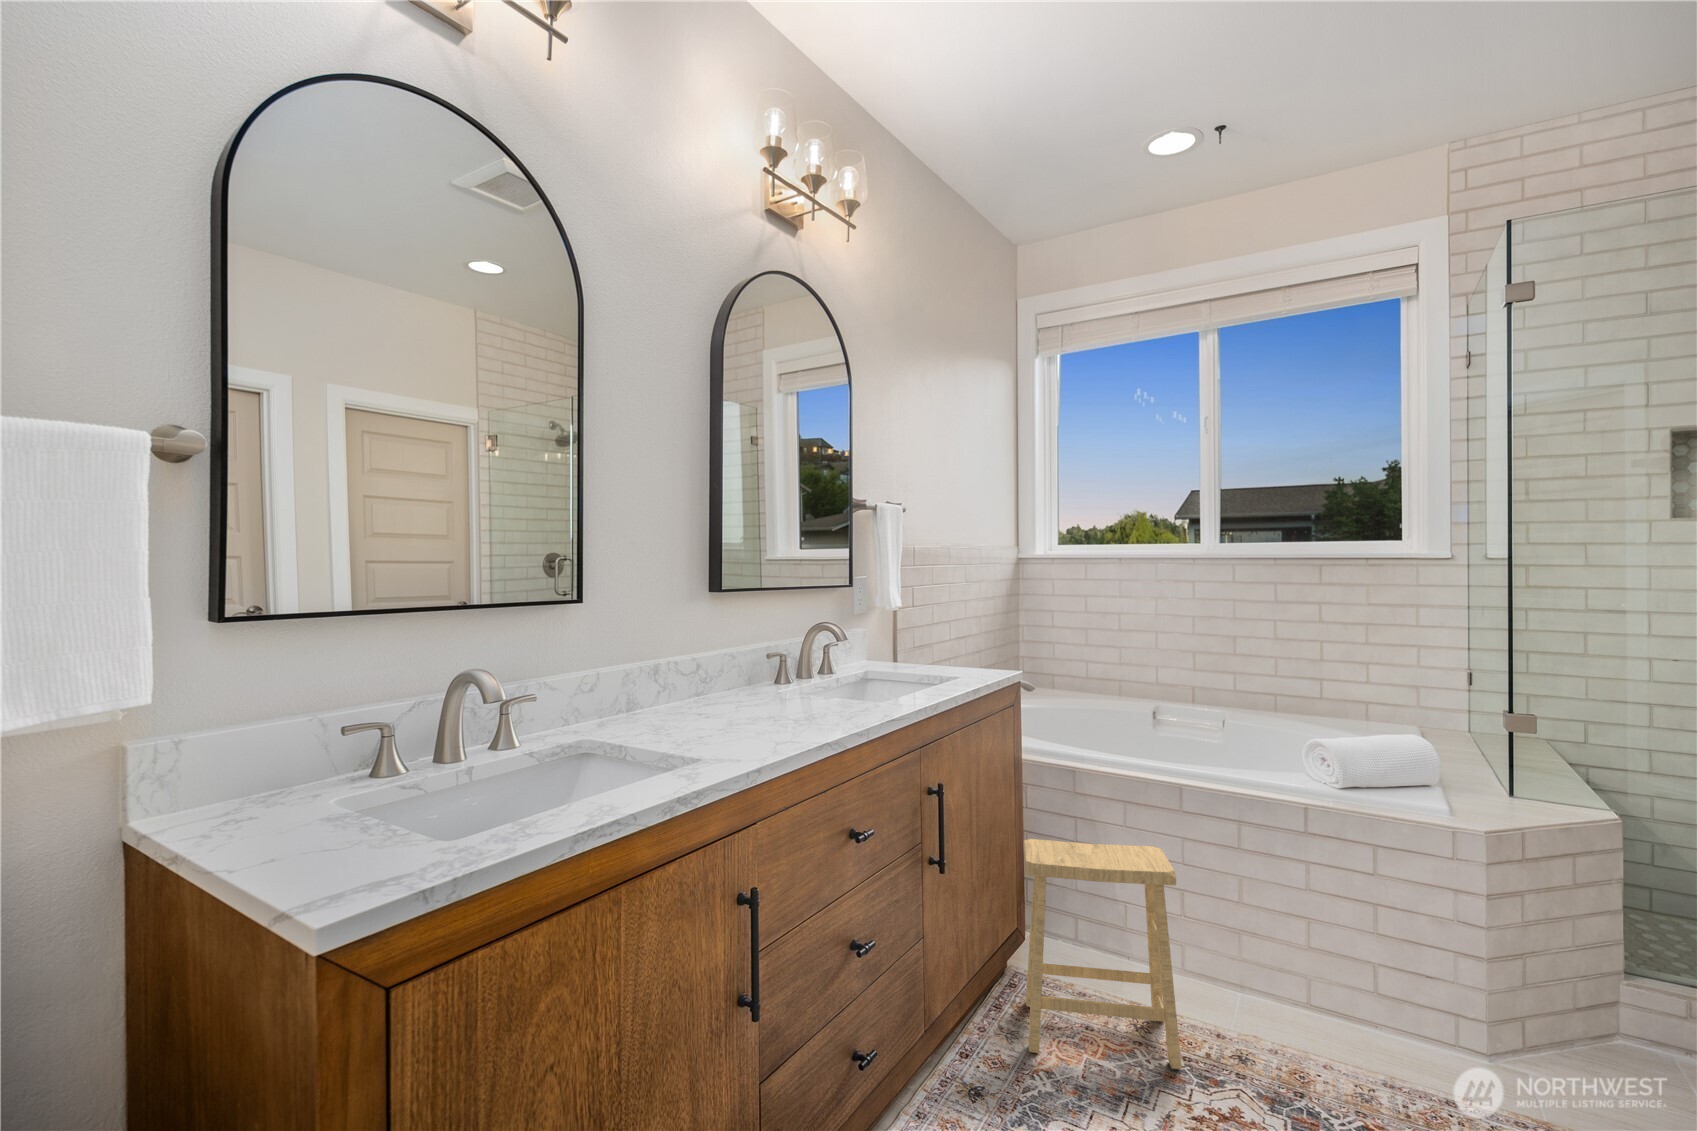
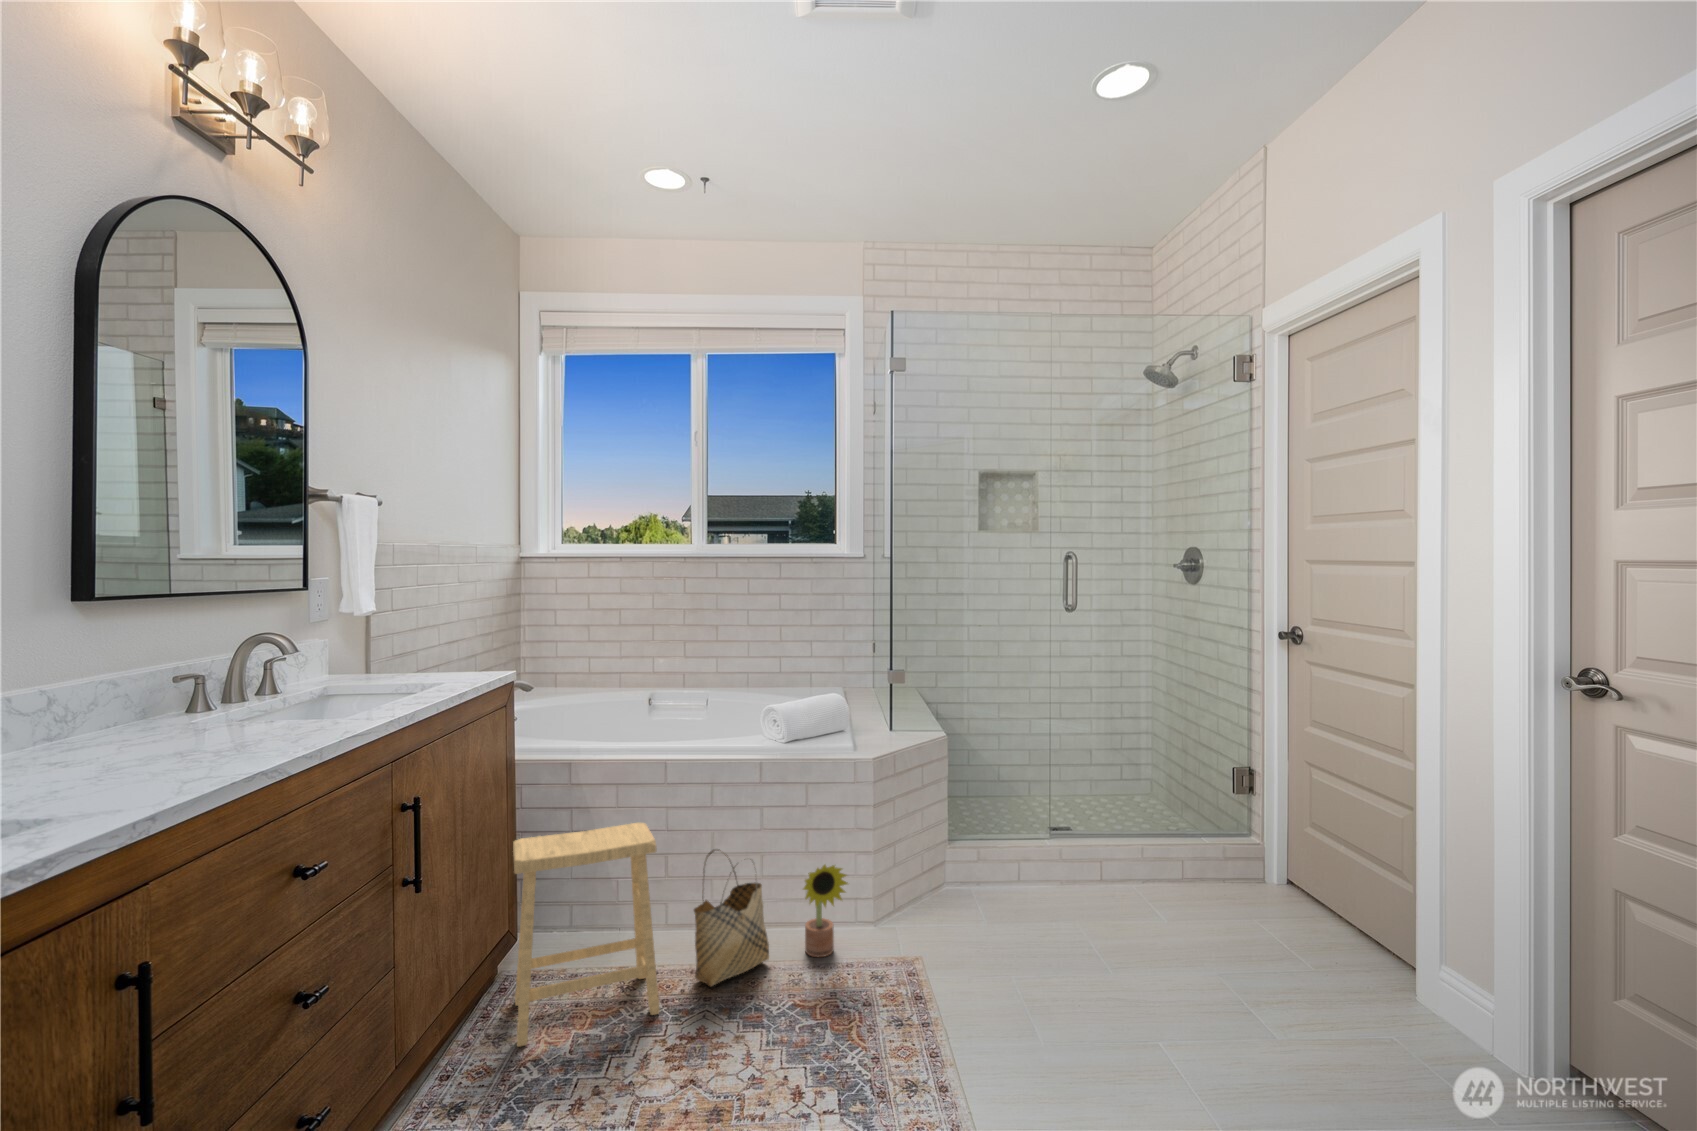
woven basket: none [1221,895,1322,1059] -> present [694,850,769,986]
decorative plant: none [1371,950,1447,1071] -> present [803,865,848,957]

